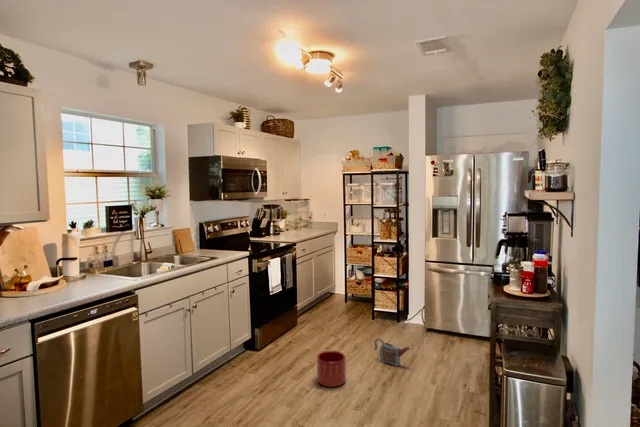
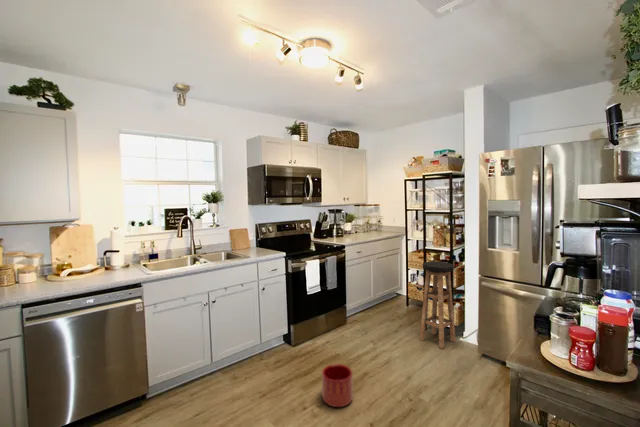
bar stool: none [373,253,403,331] -> present [420,261,456,349]
watering can: present [374,338,409,366] -> none [400,358,435,396]

